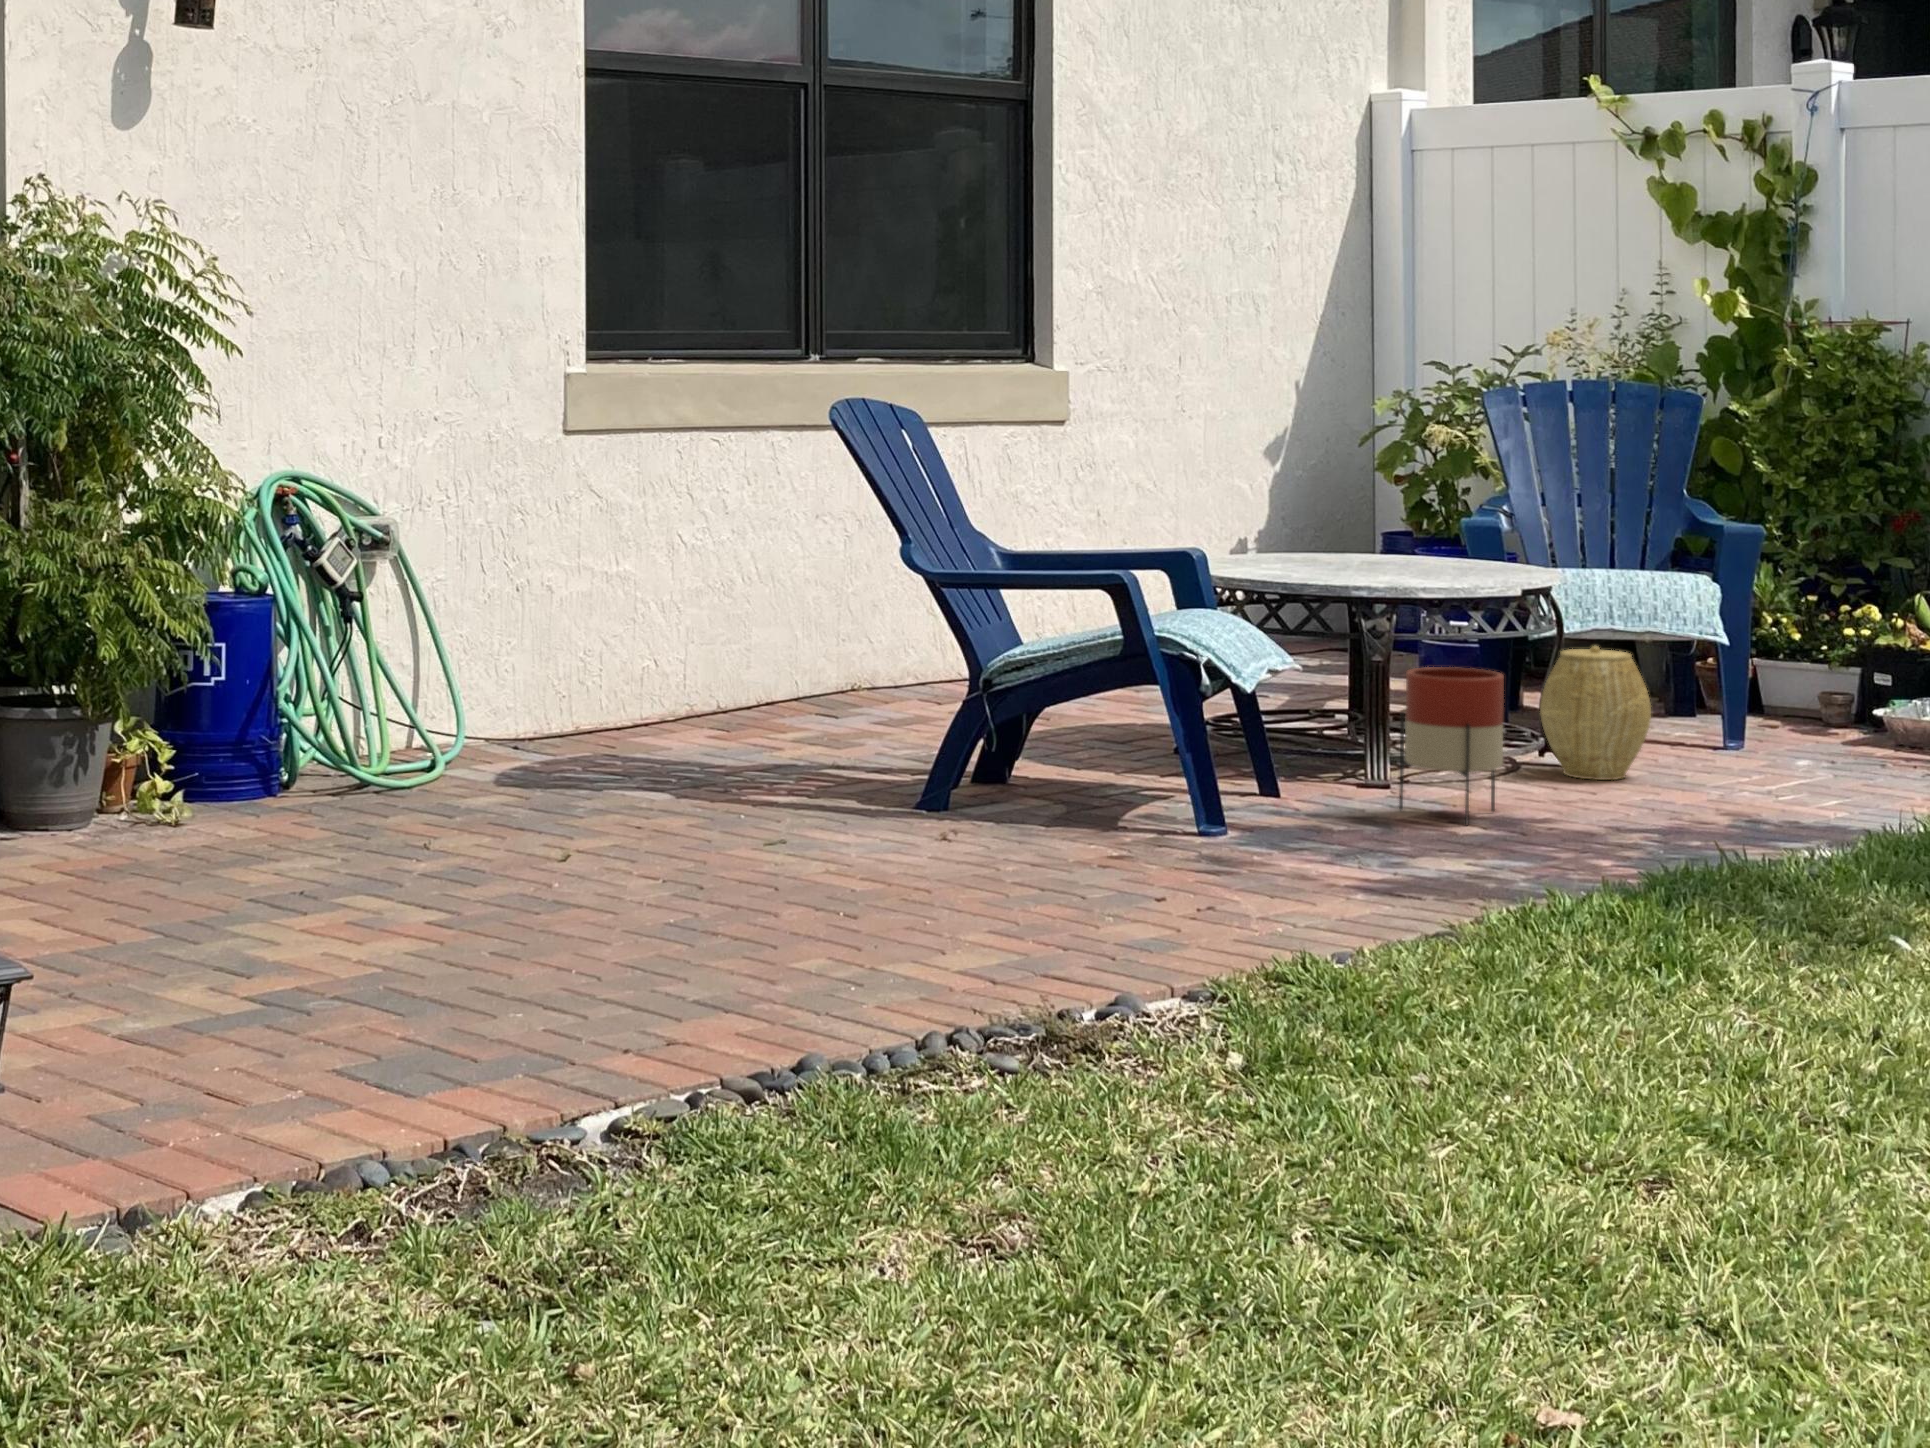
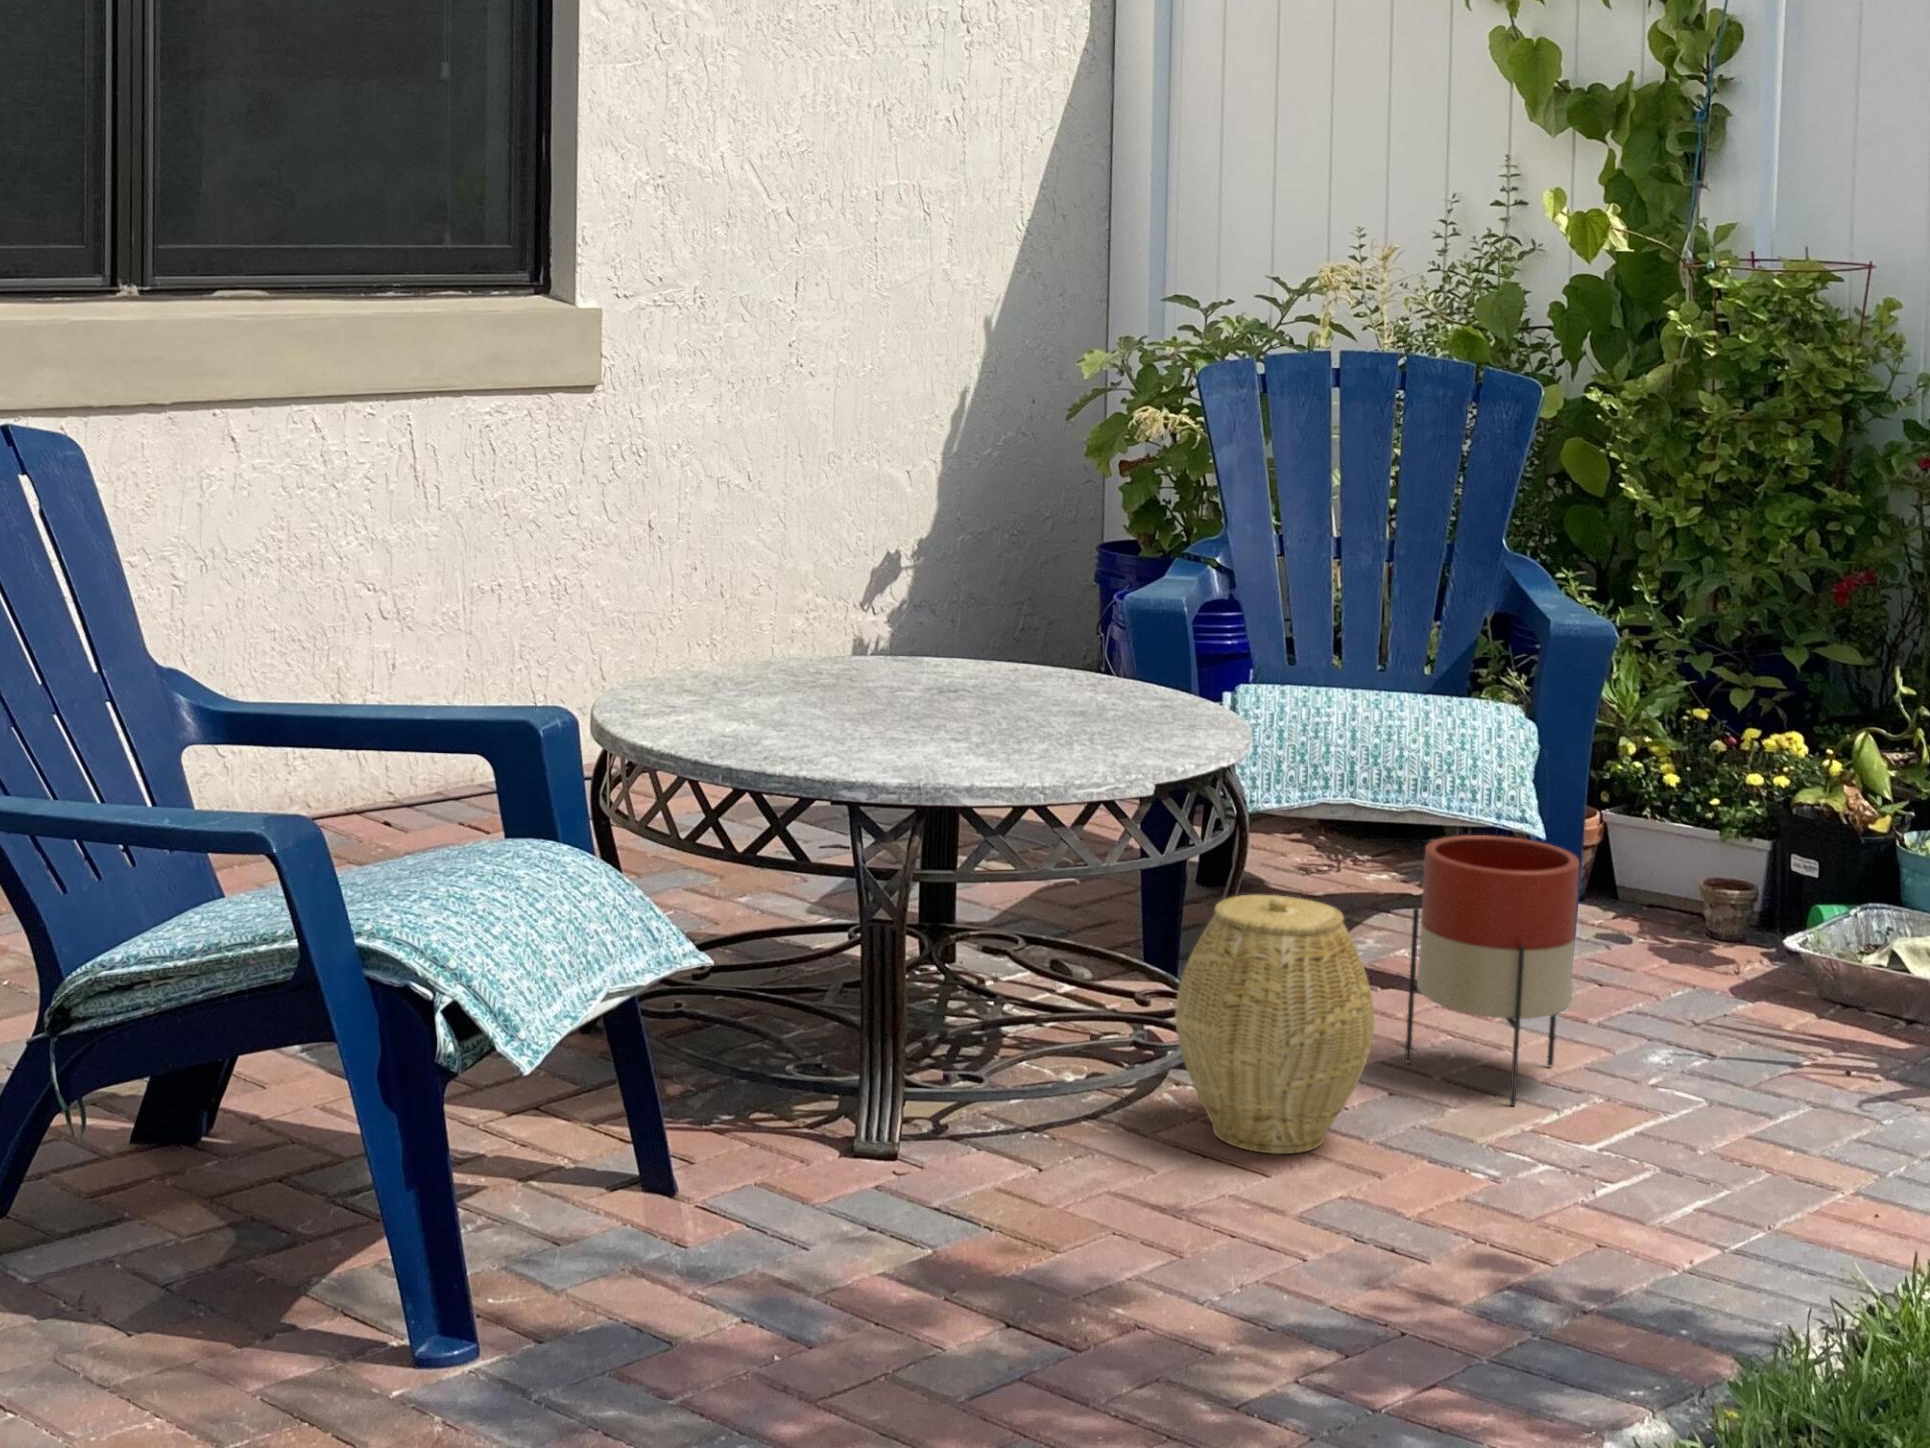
planter: present [1399,667,1504,826] -> present [1405,835,1579,1106]

